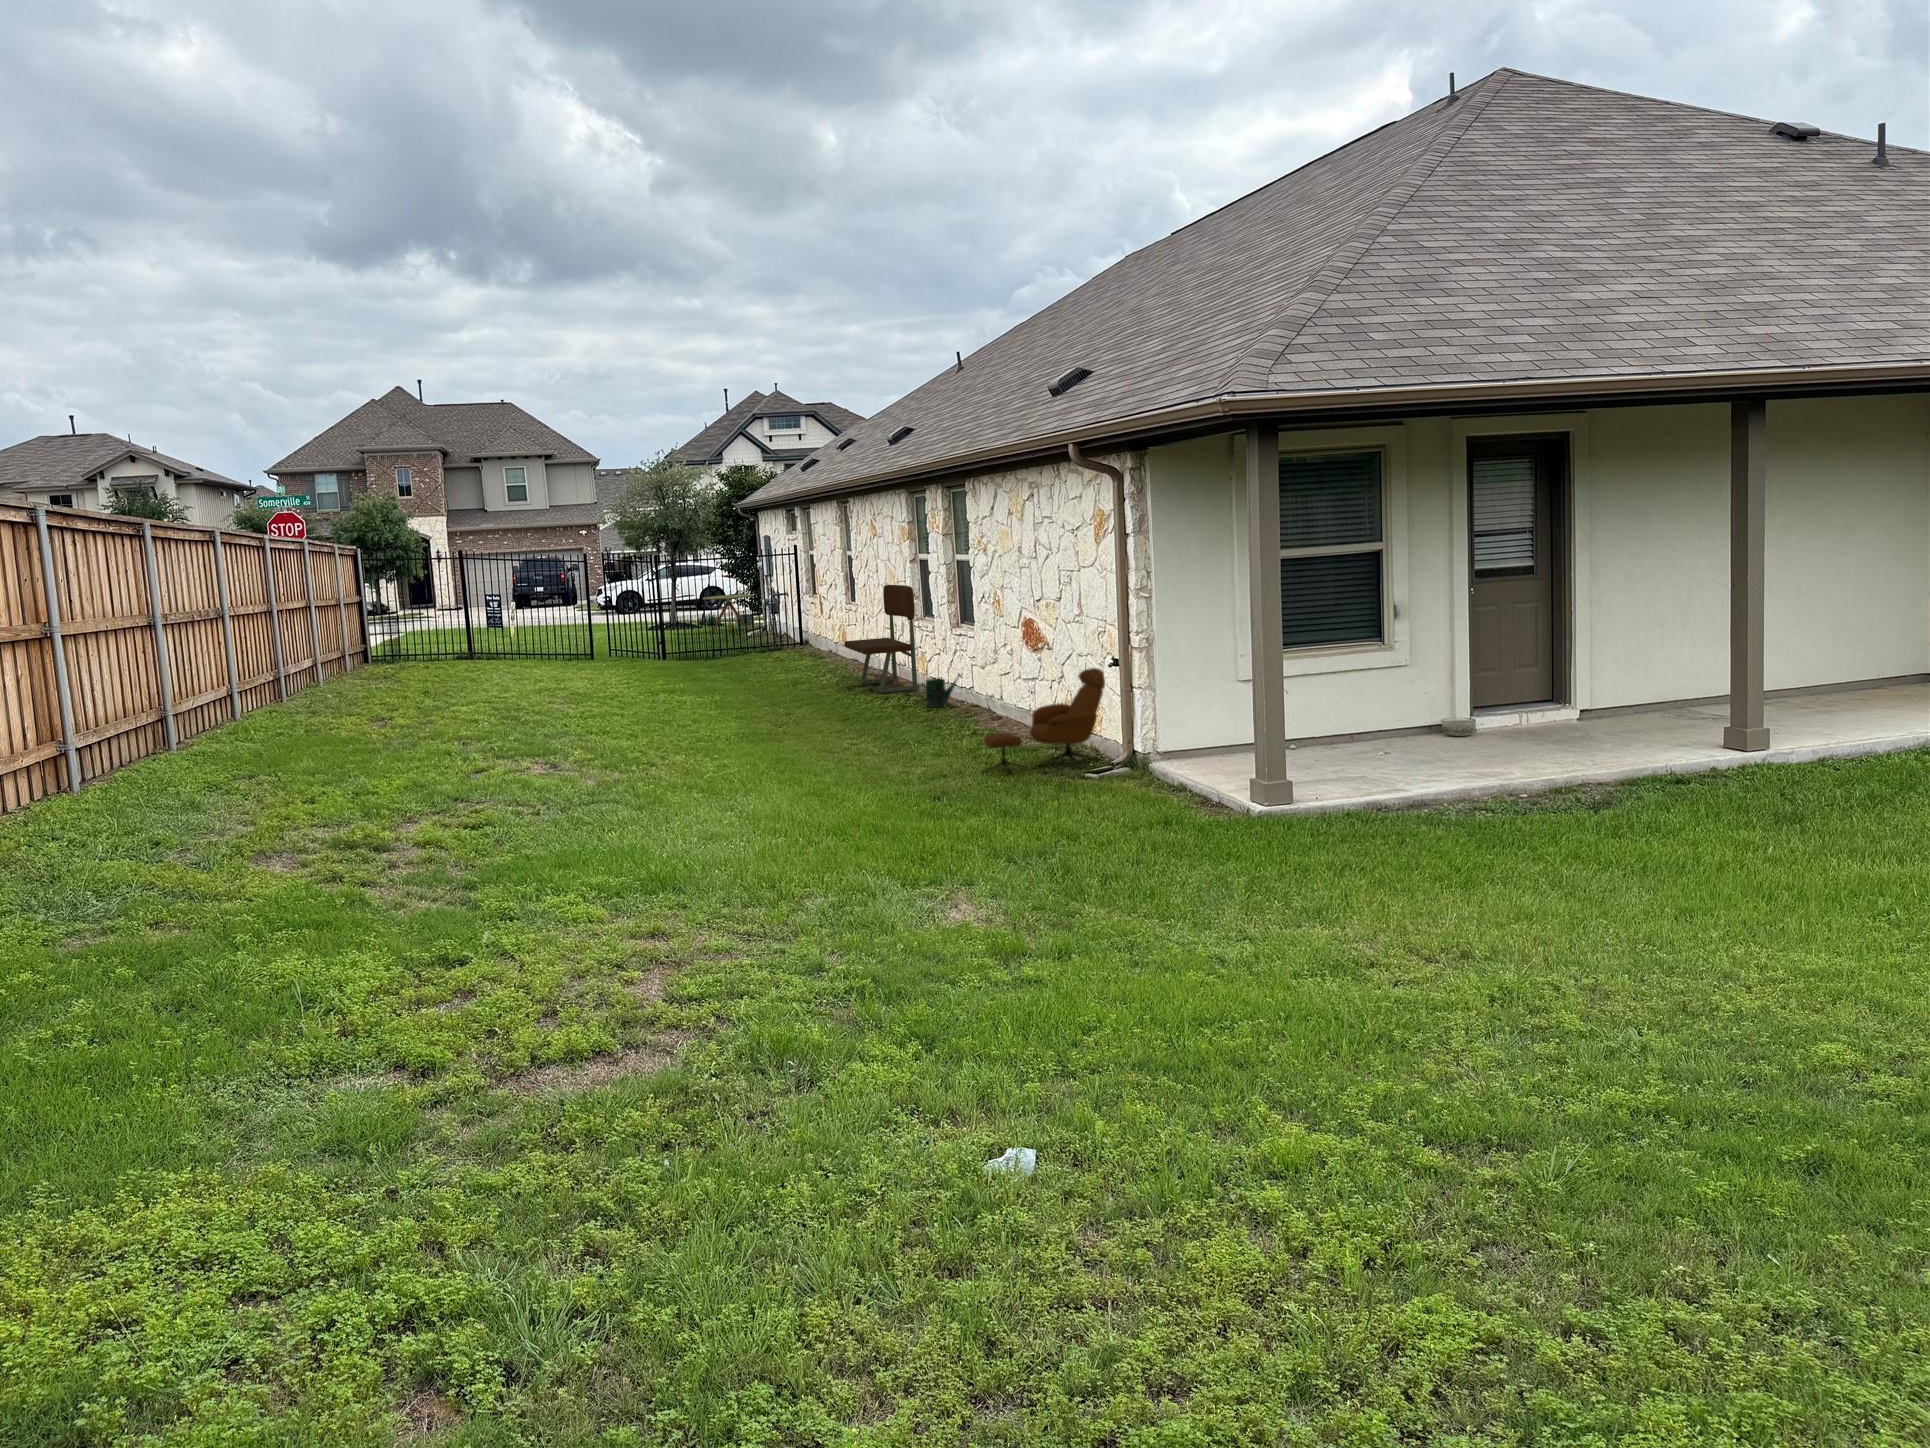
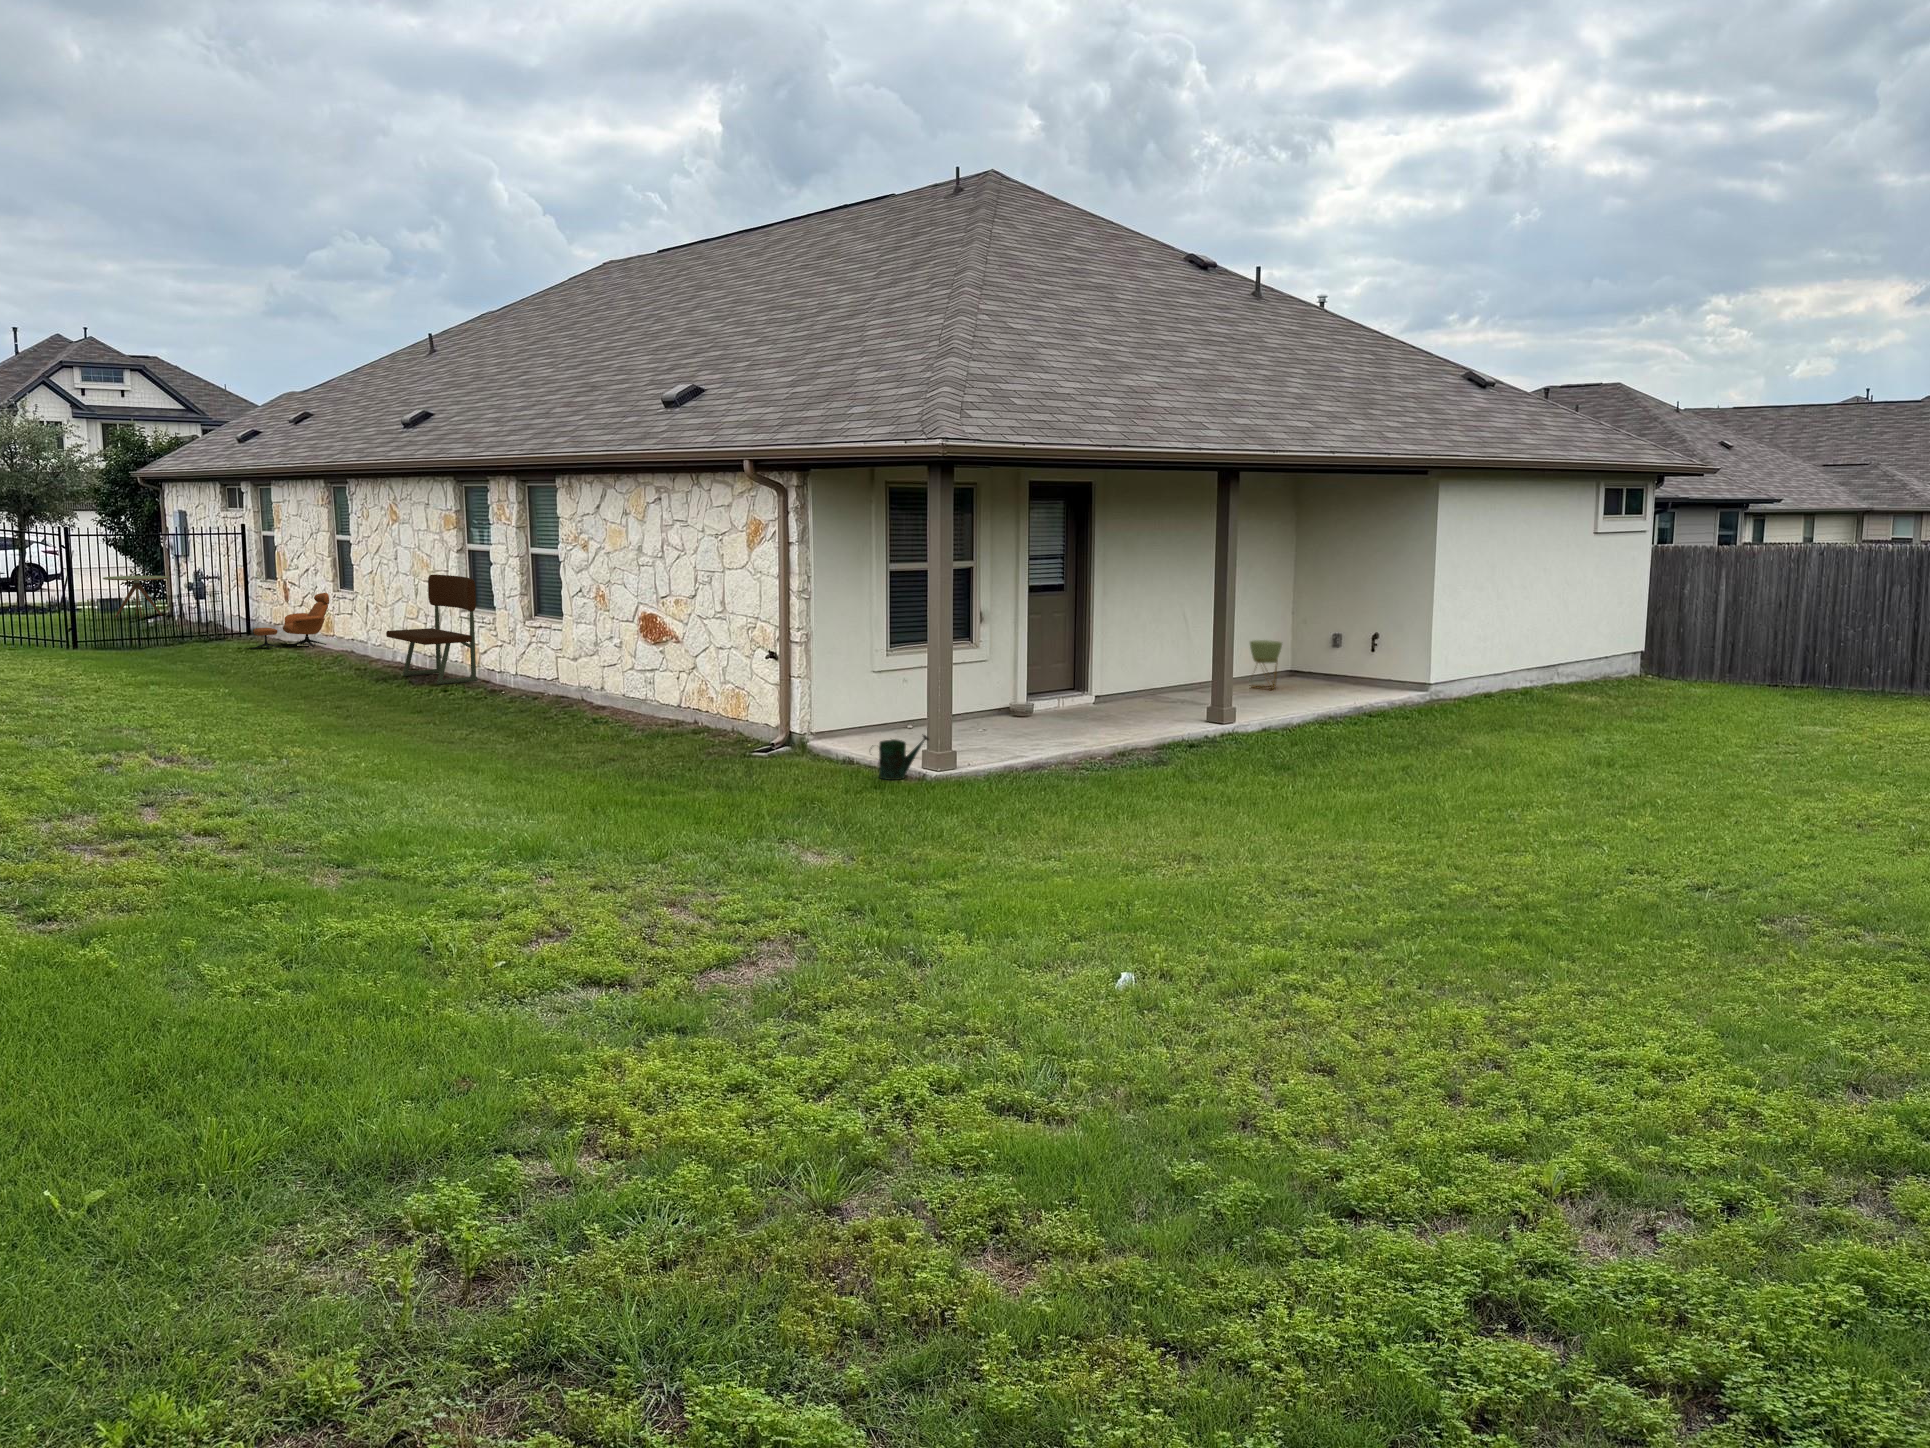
planter: none [1854,630,1909,700] -> present [1249,640,1282,690]
lounge chair: present [984,668,1105,771] -> present [252,593,329,649]
watering can: present [925,674,962,708] -> present [879,735,929,780]

